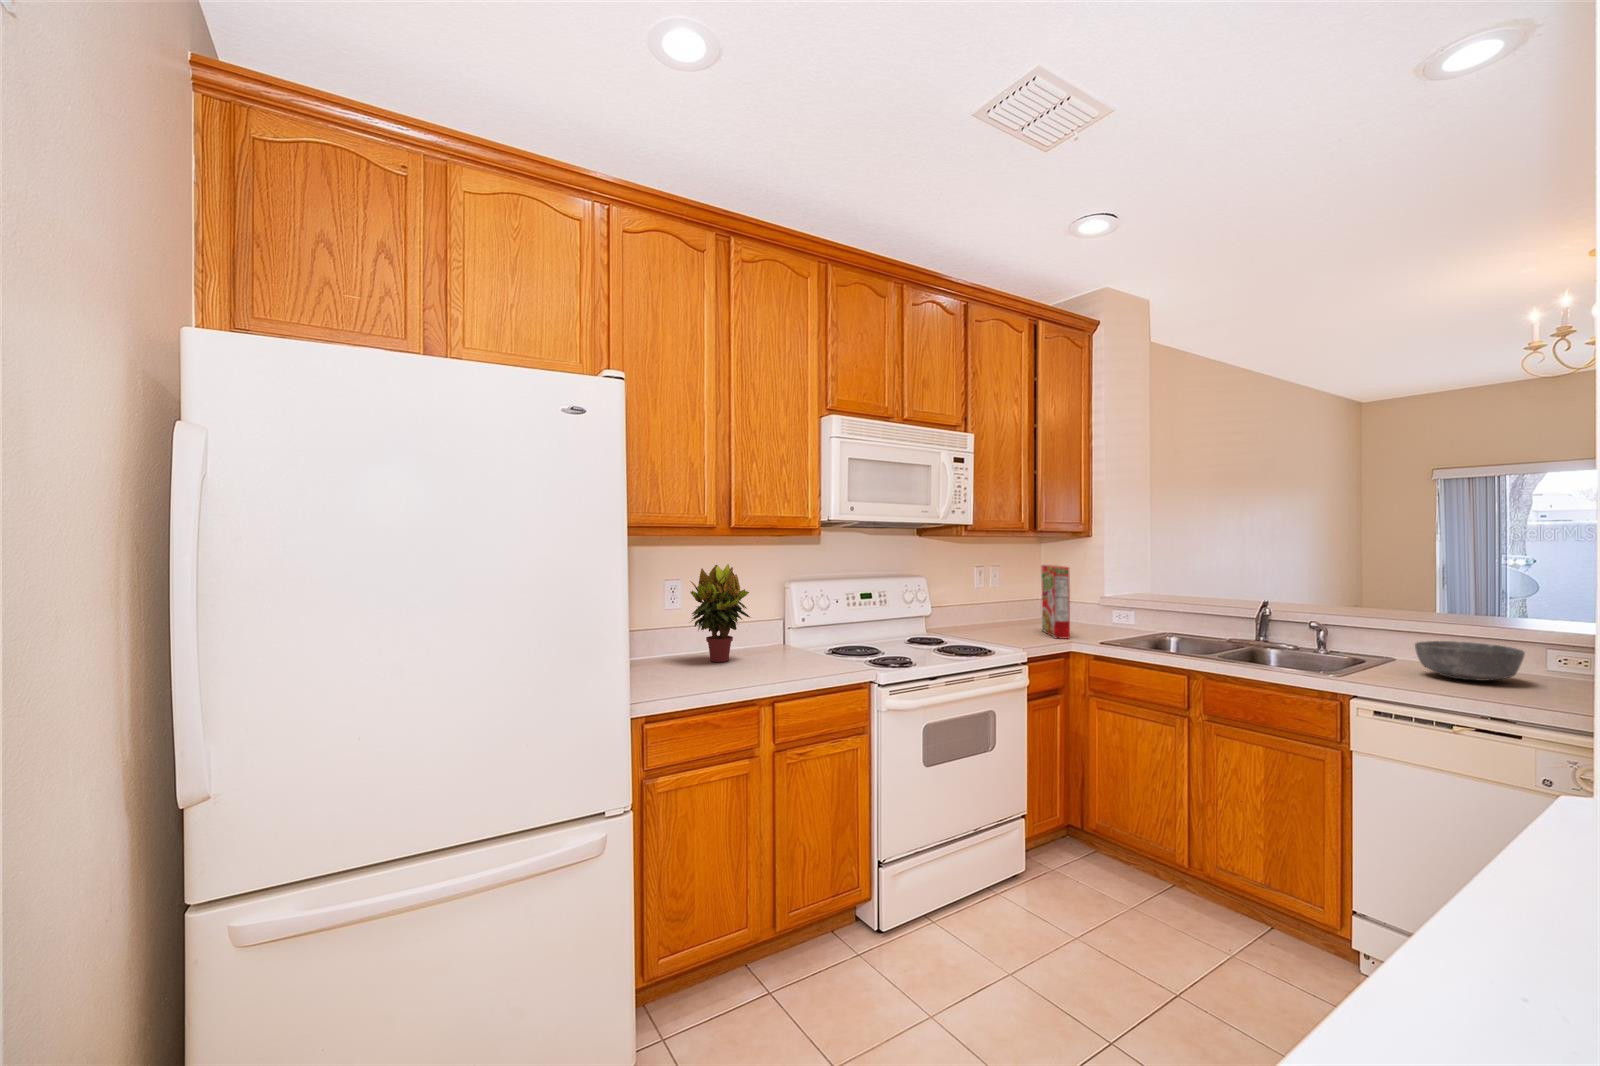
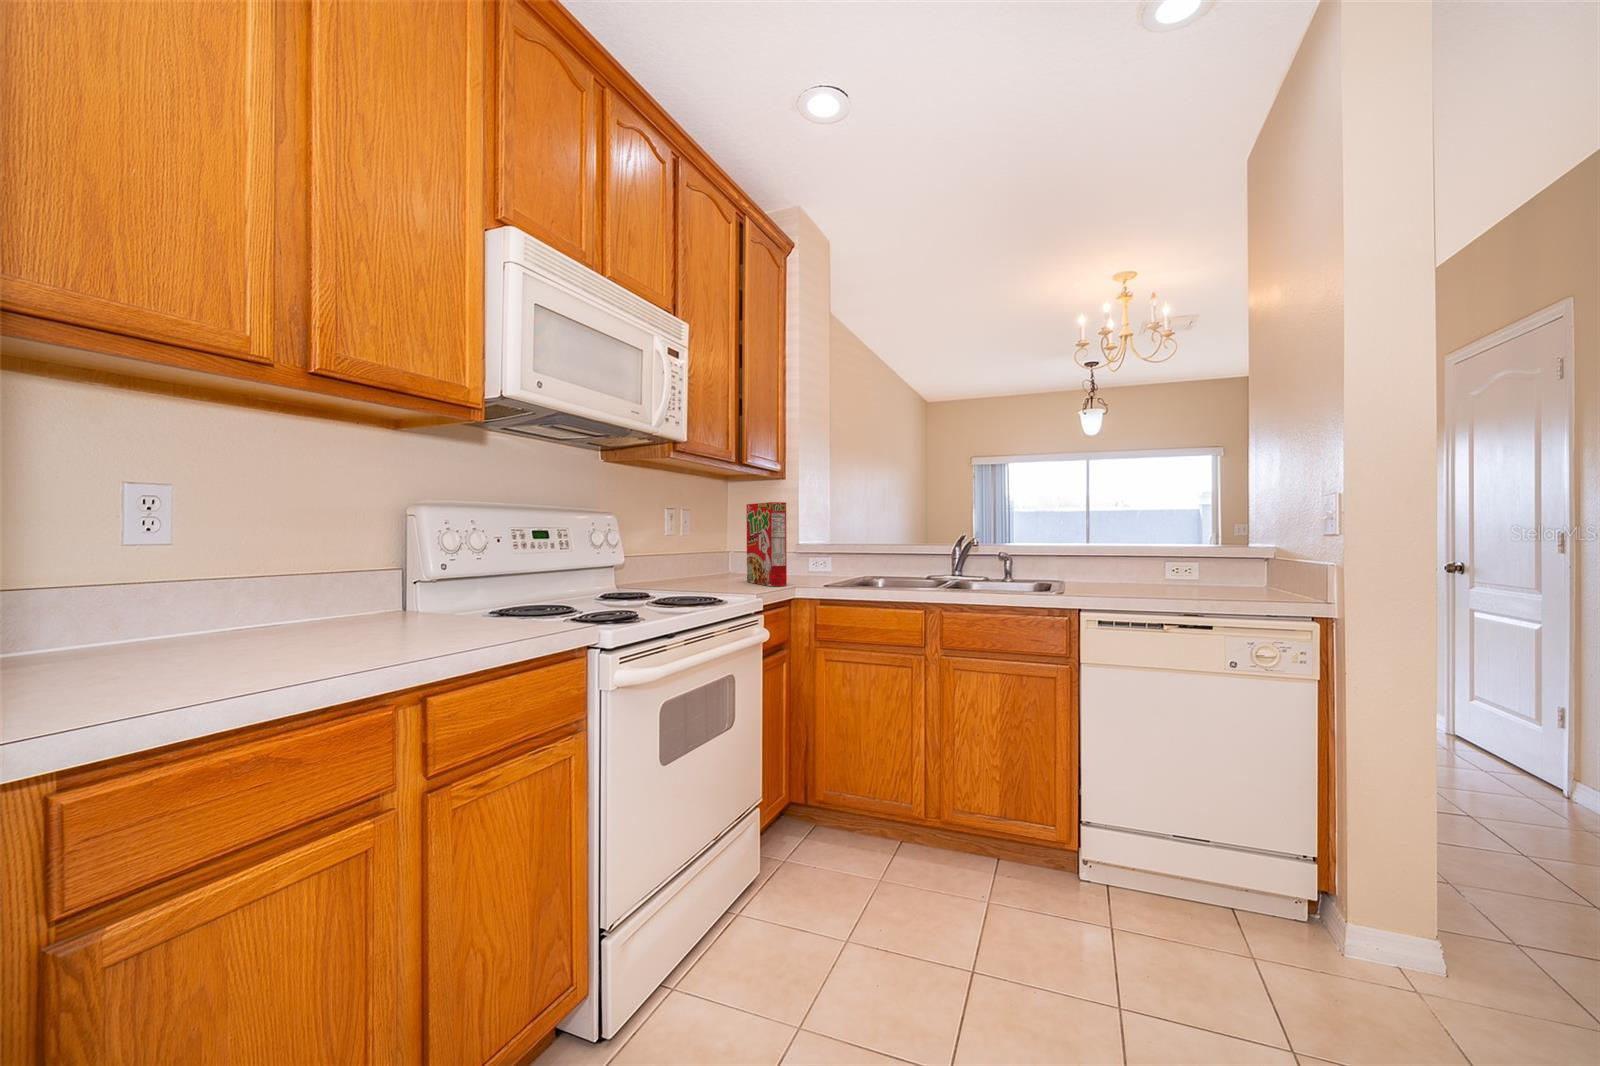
potted plant: present [690,565,750,662] -> none [194,454,350,643]
bowl: present [1415,641,1525,681] -> none [1099,558,1177,589]

